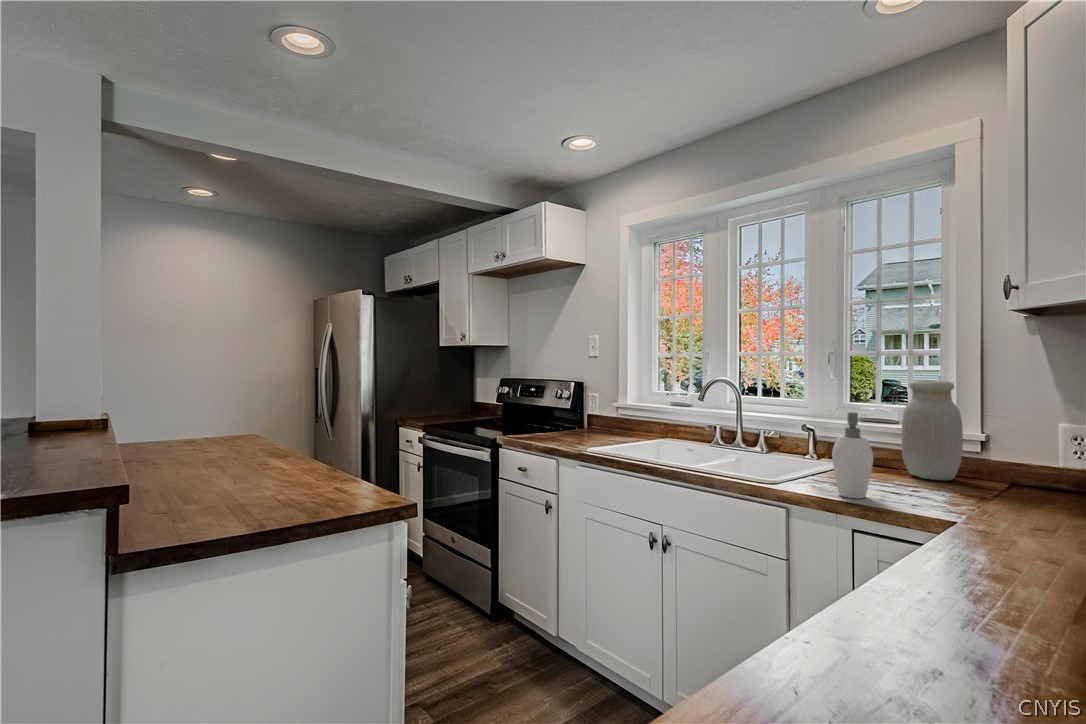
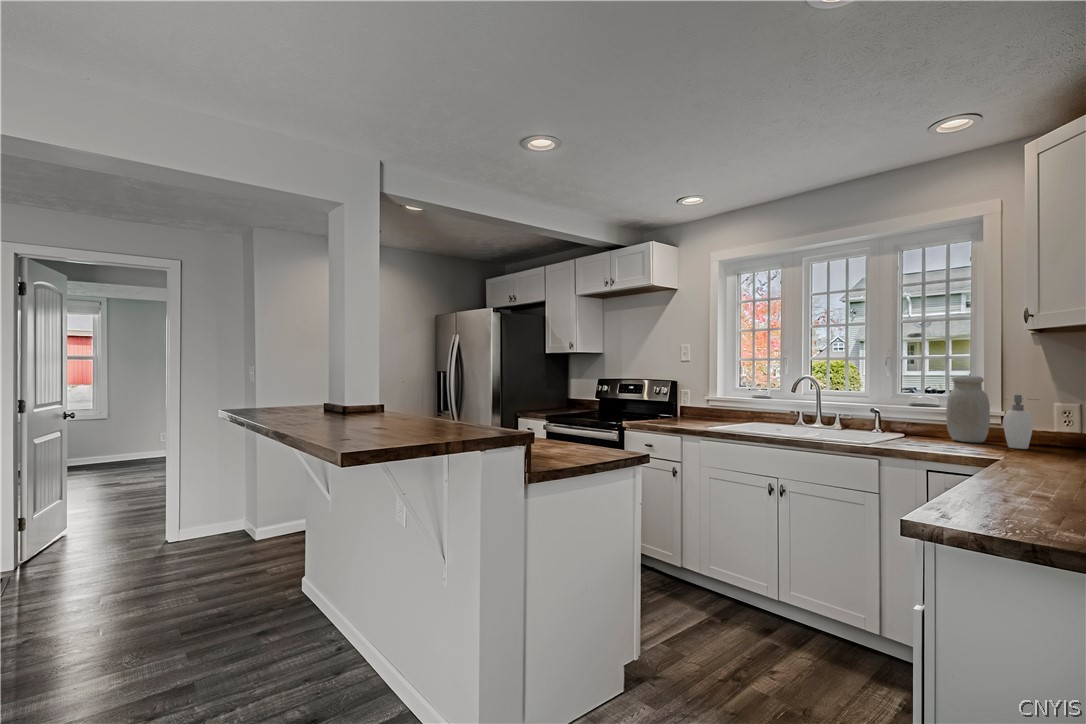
soap dispenser: present [832,412,876,498] -> present [1003,395,1039,449]

